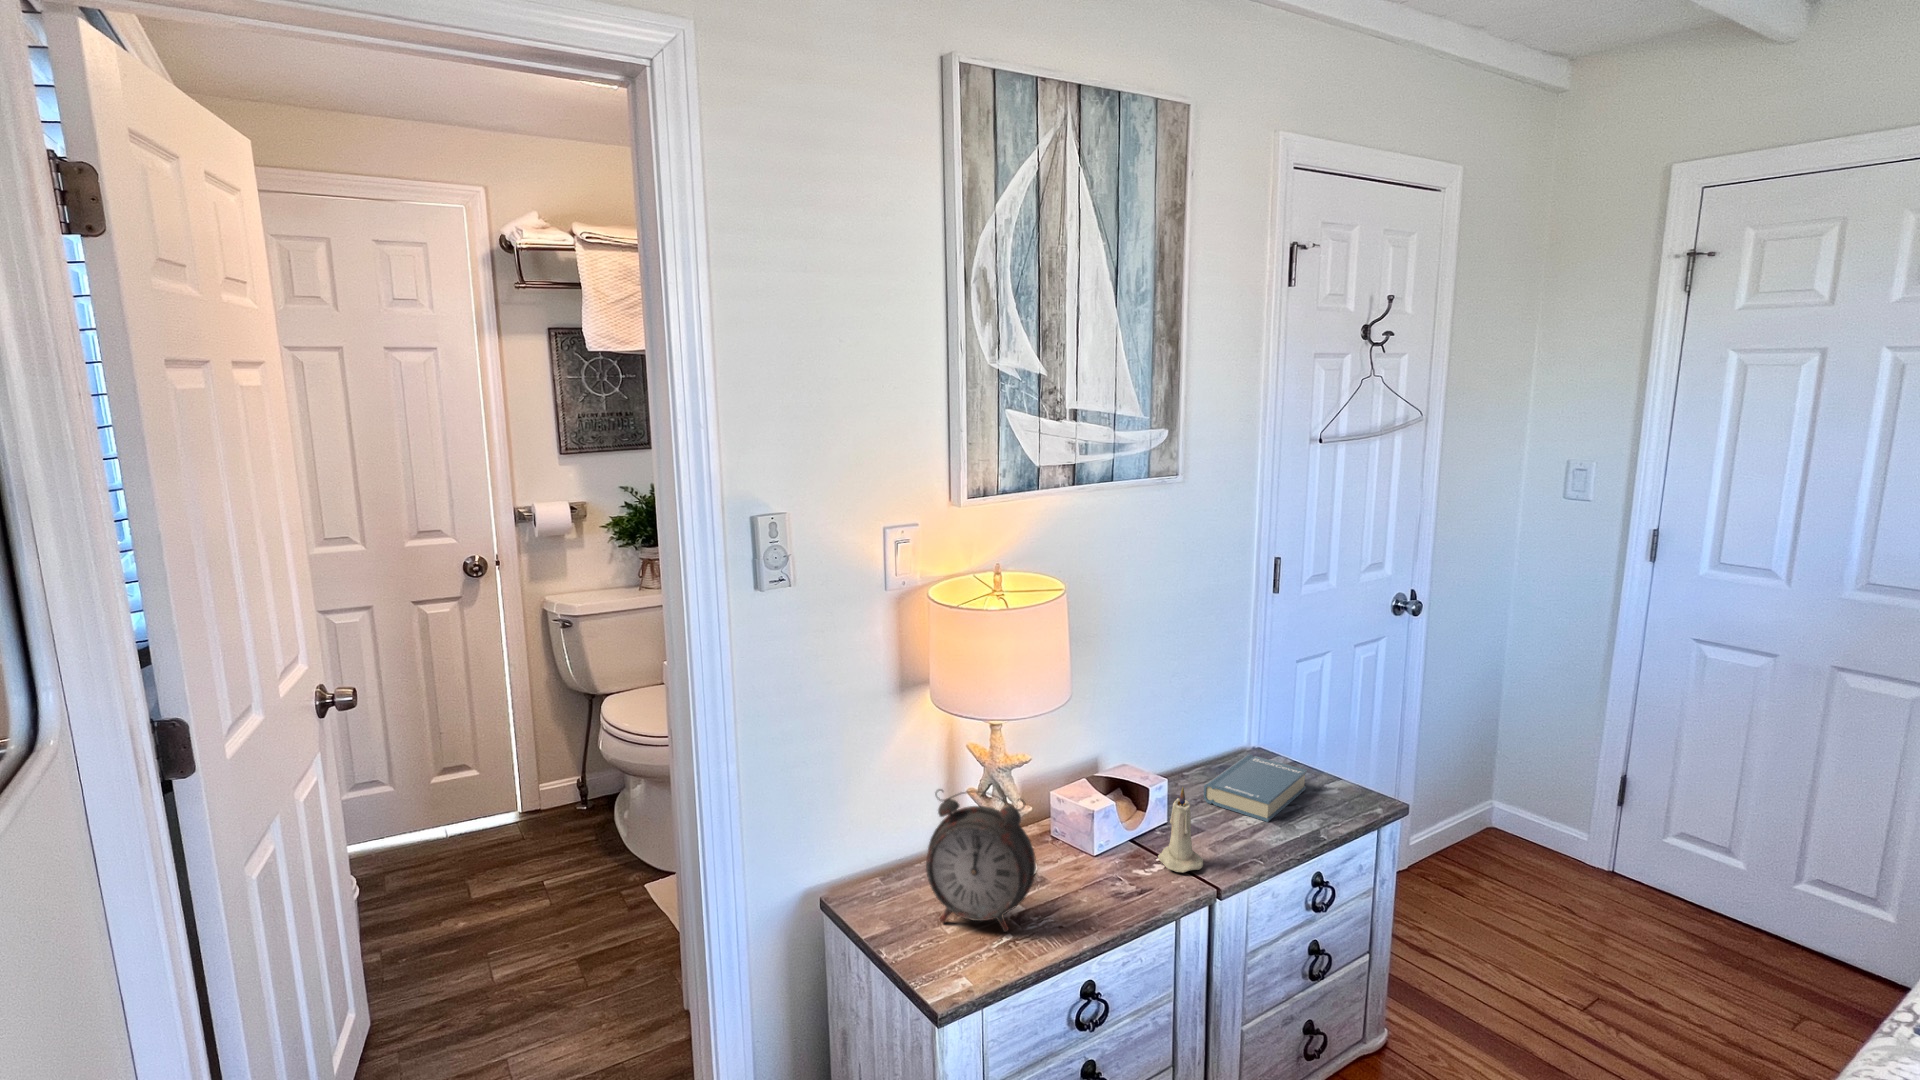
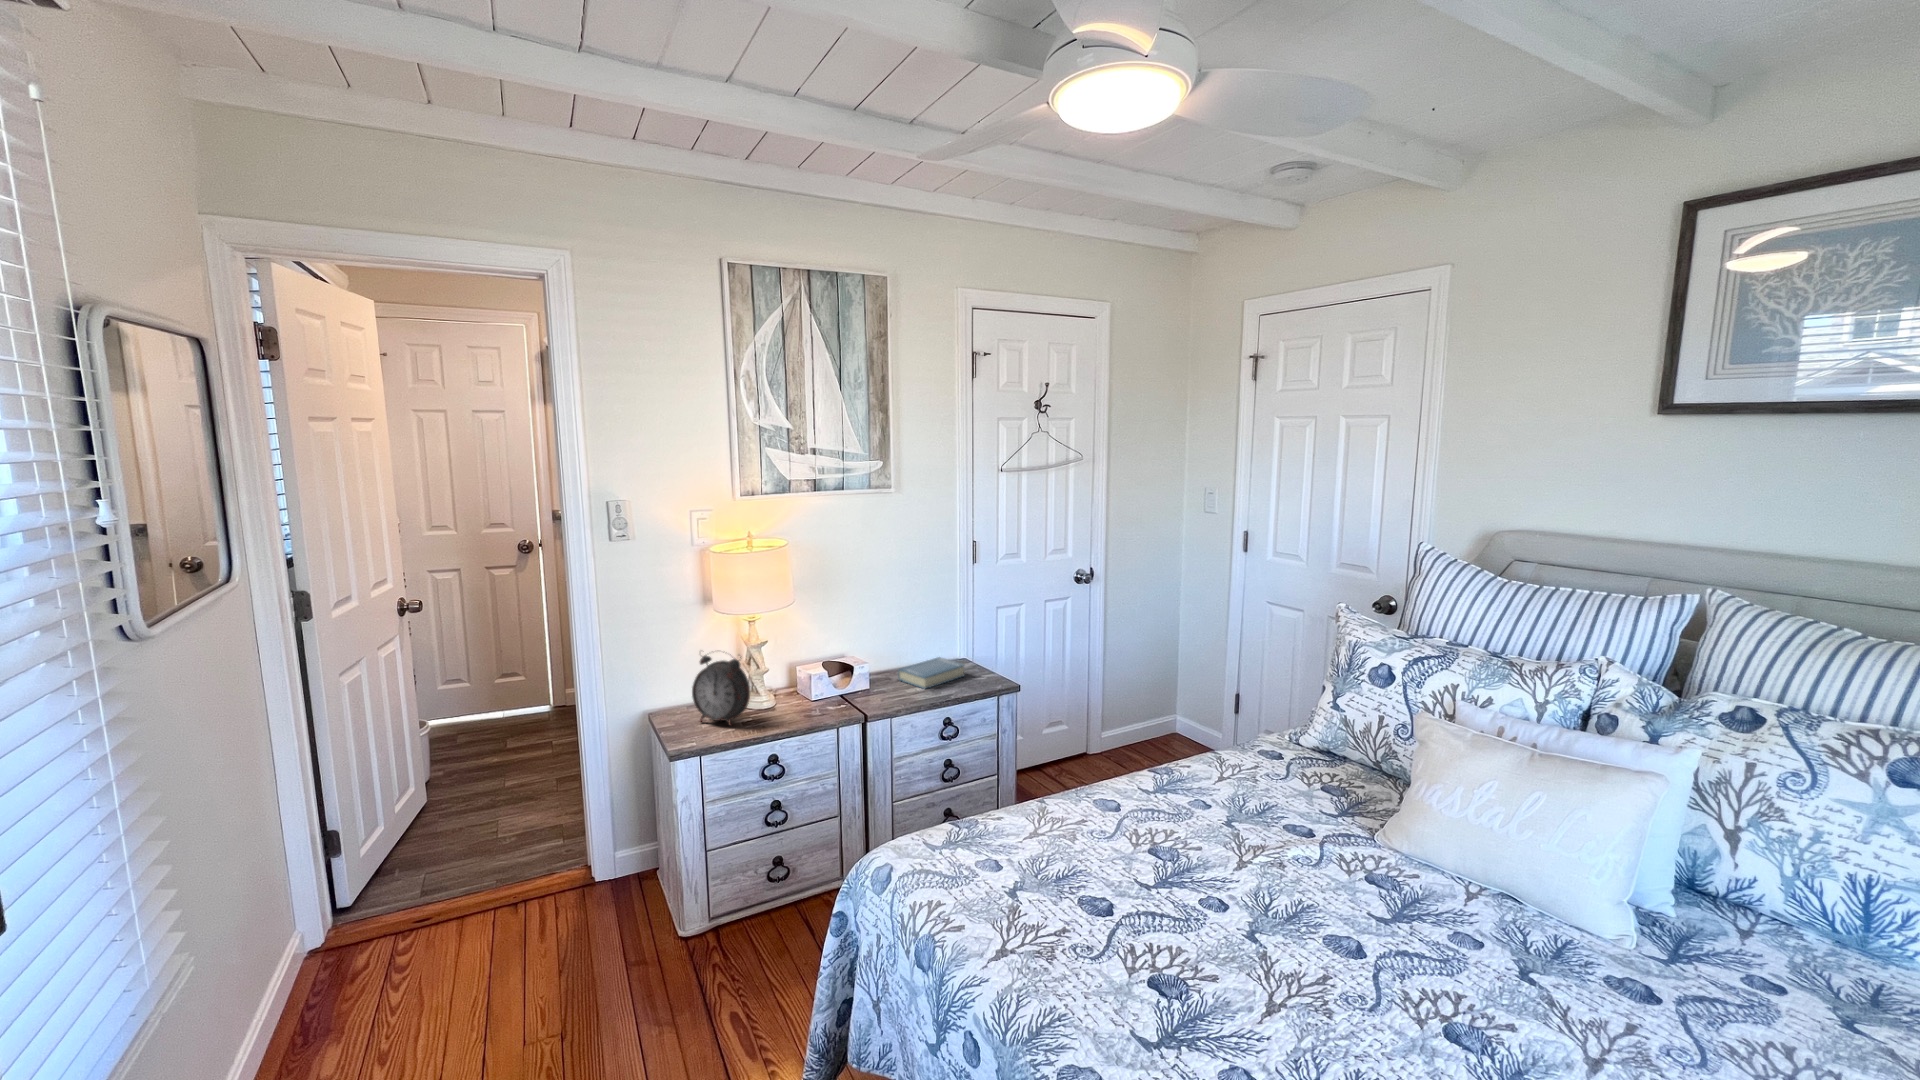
candle: present [1158,787,1203,873] -> none [842,660,866,707]

